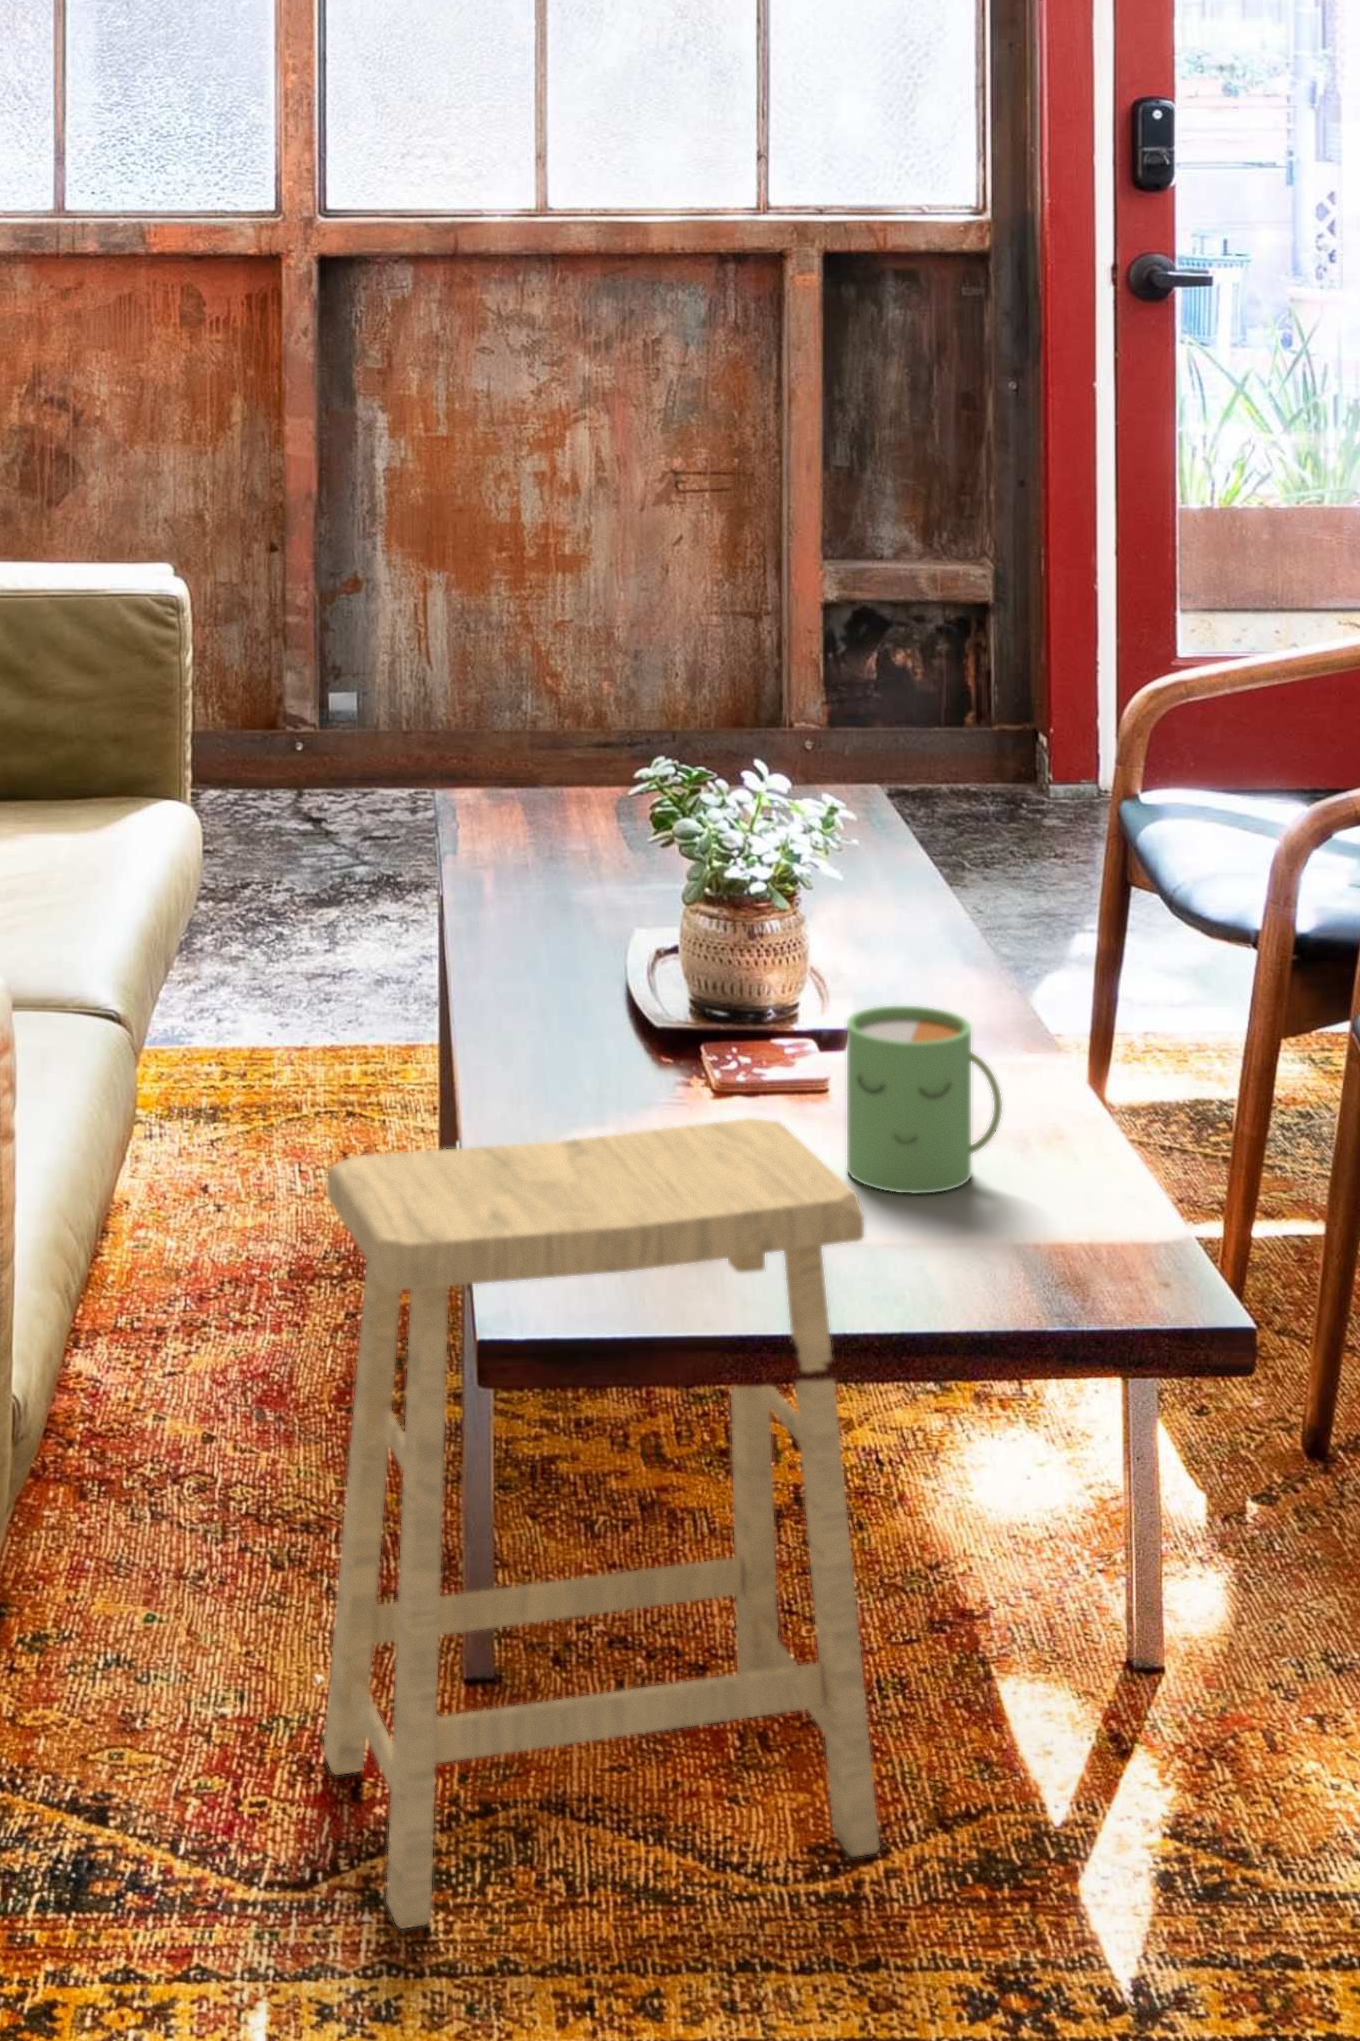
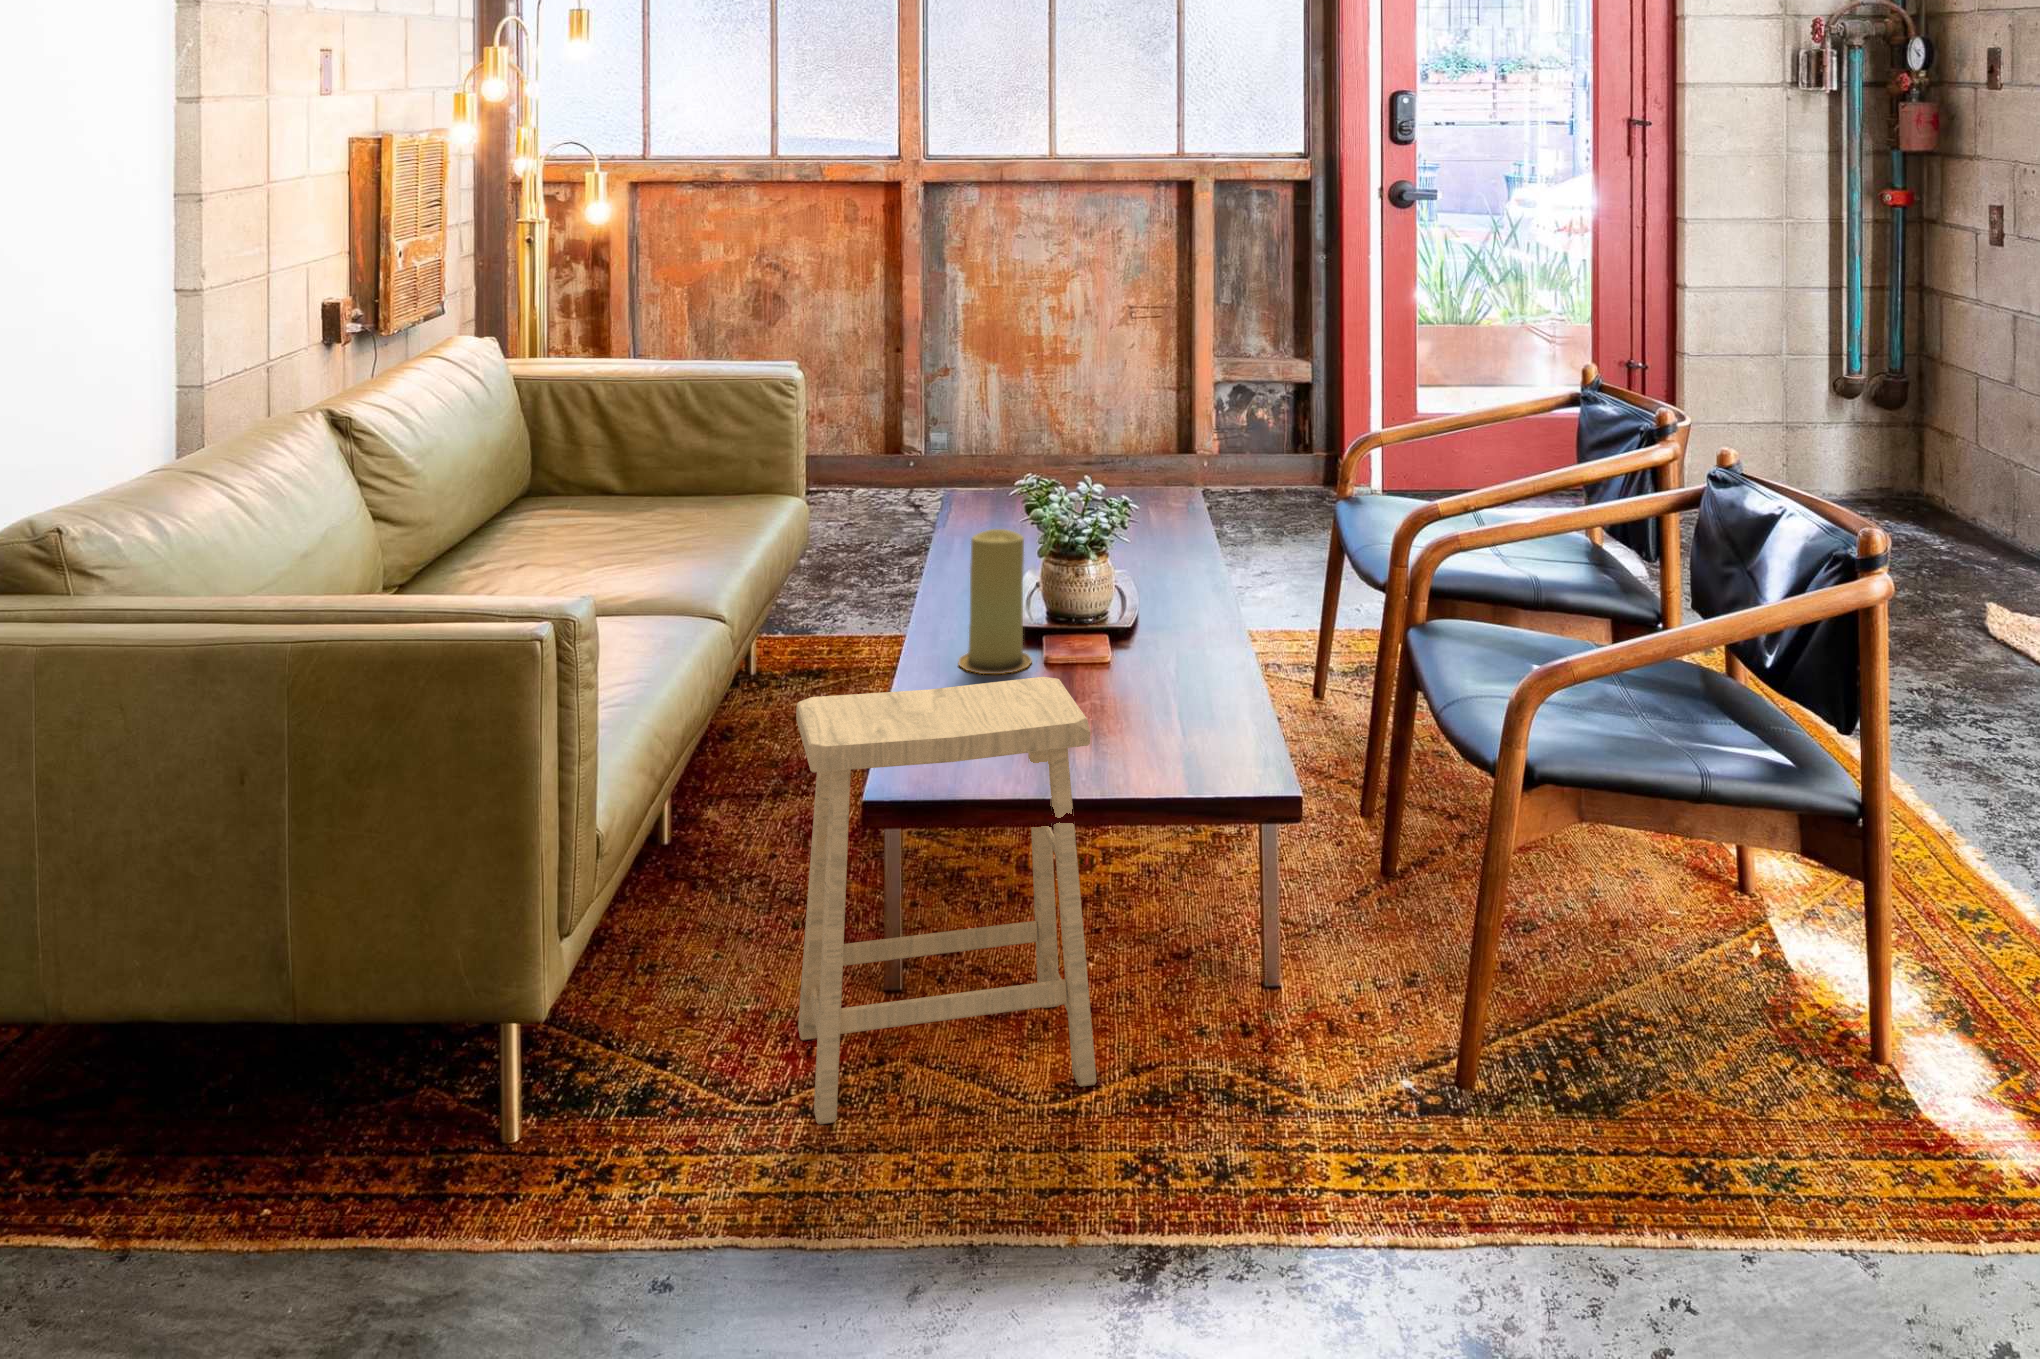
candle: none [549,856,679,1115] -> present [959,529,1032,674]
mug: present [847,1006,1002,1194] -> none [1112,614,1198,719]

